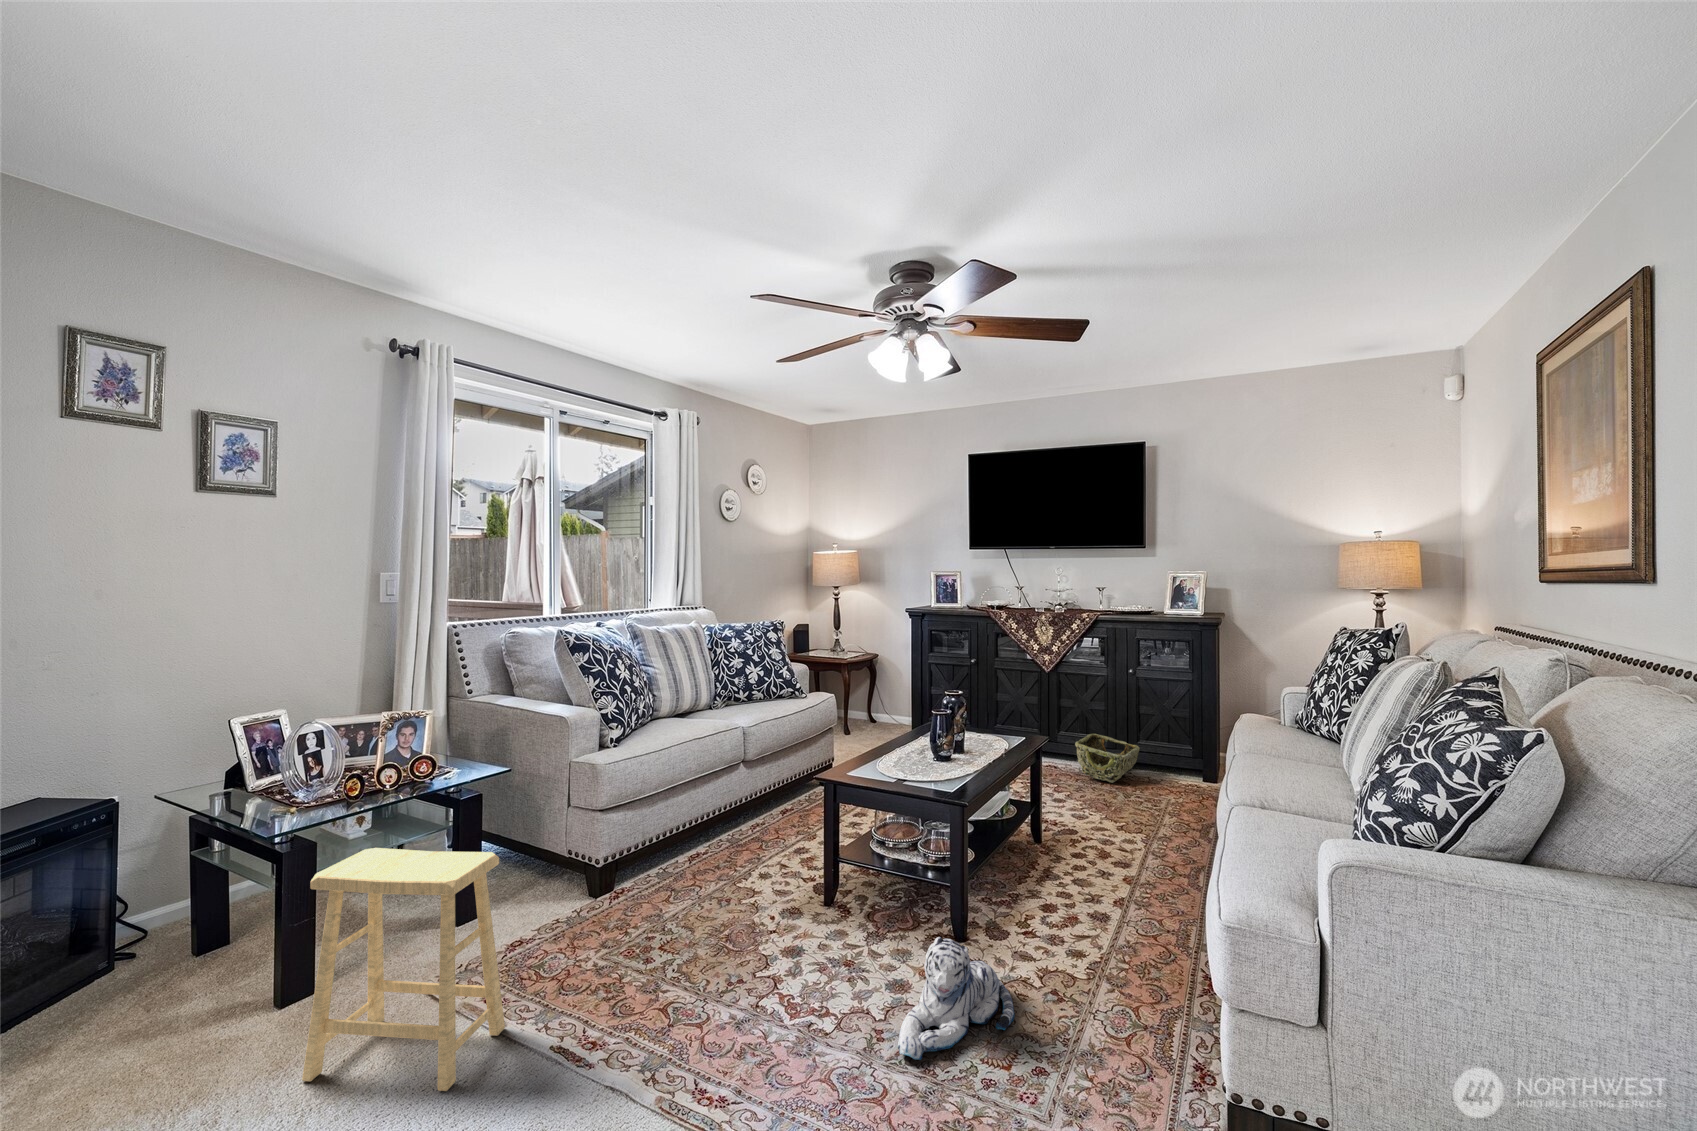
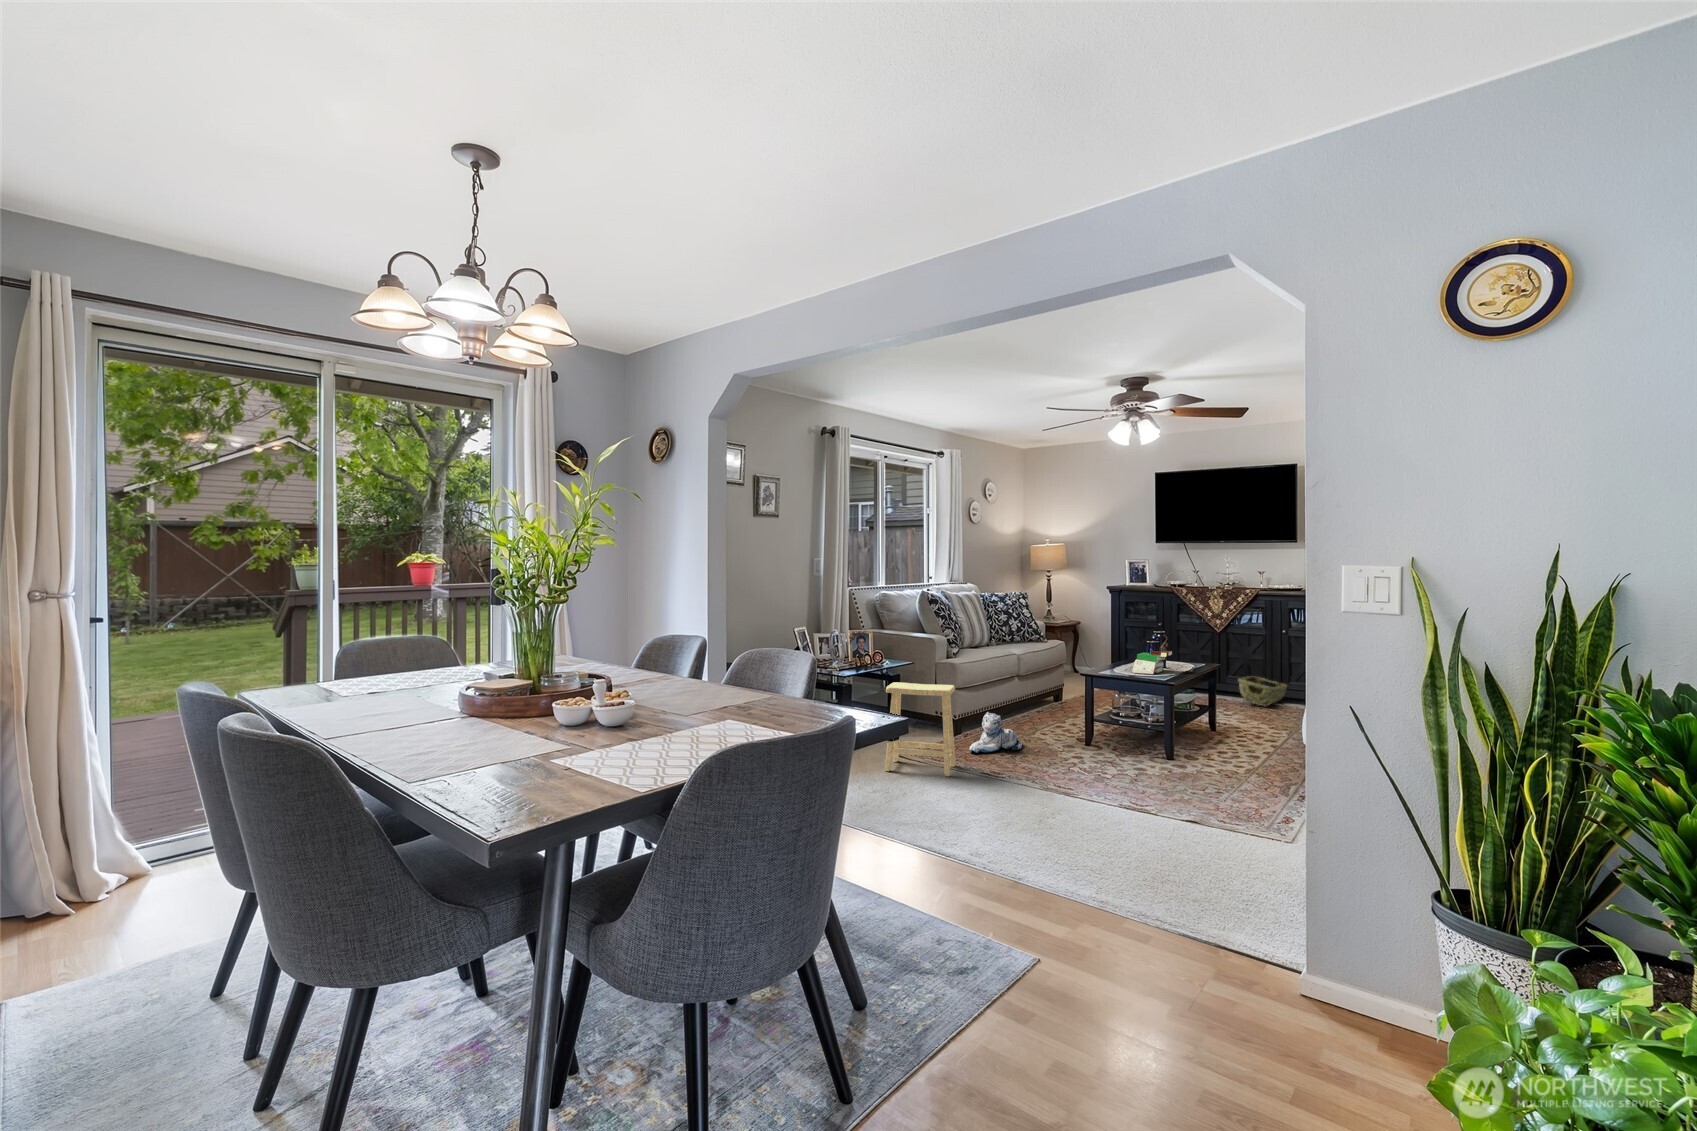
book: none [903,727,971,777] -> present [1132,650,1172,674]
plush toy: present [898,937,1015,1060] -> present [969,712,1023,753]

